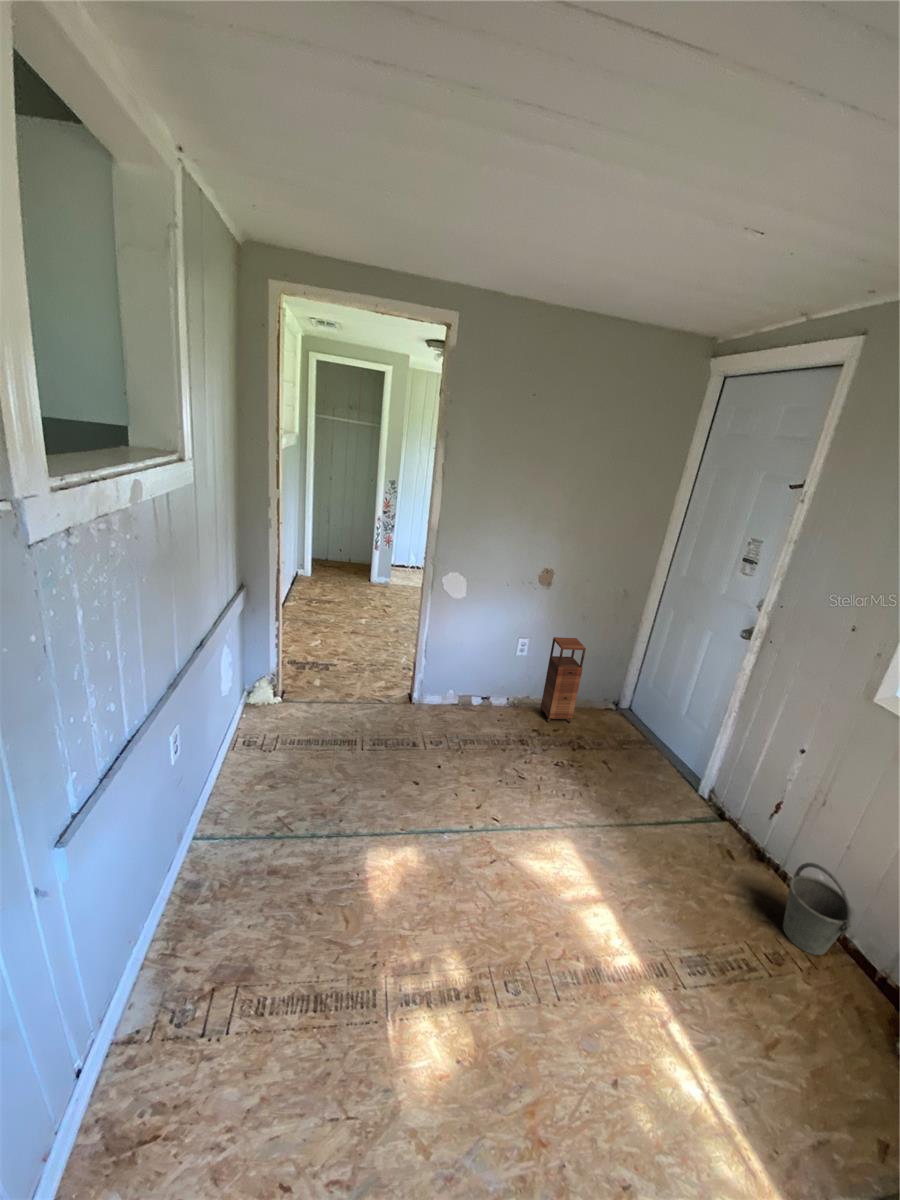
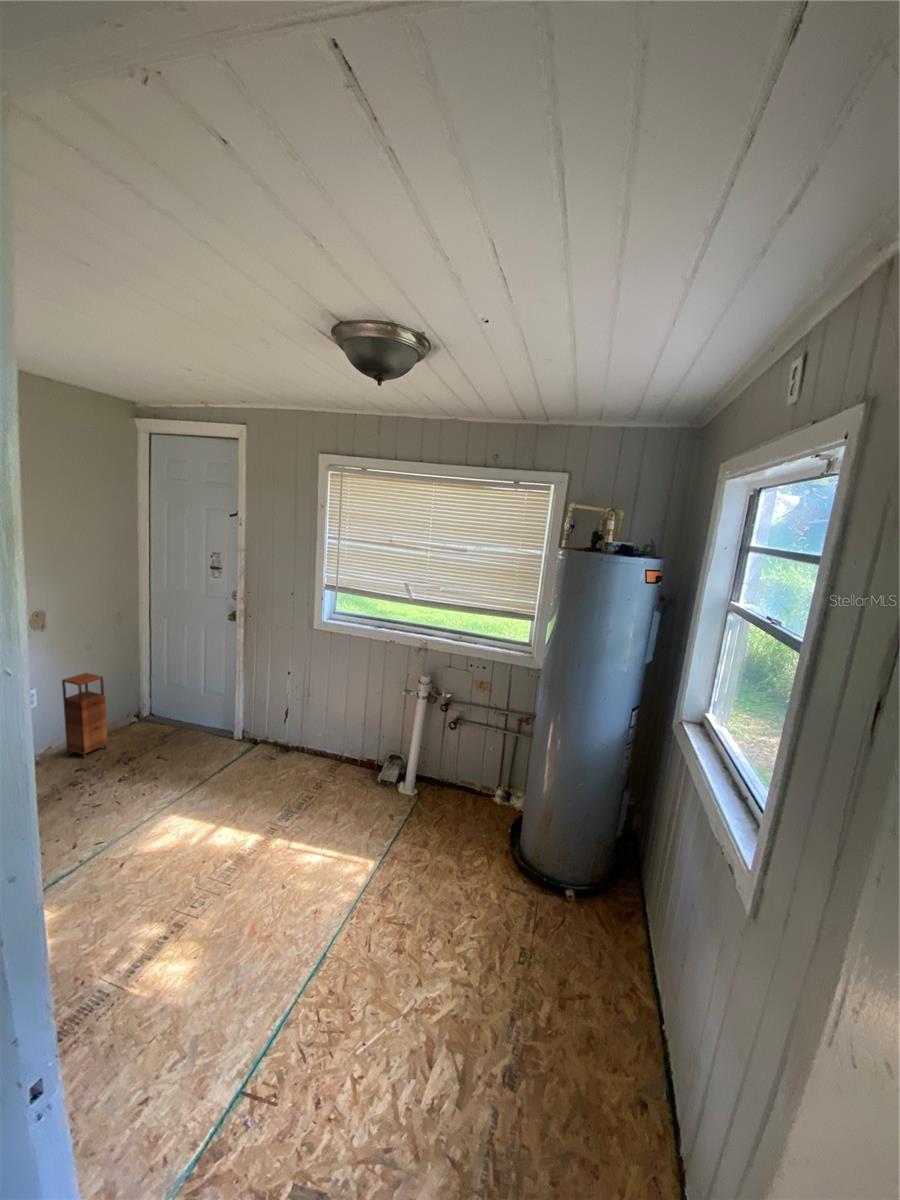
bucket: present [783,863,855,955] -> none [309,727,341,775]

